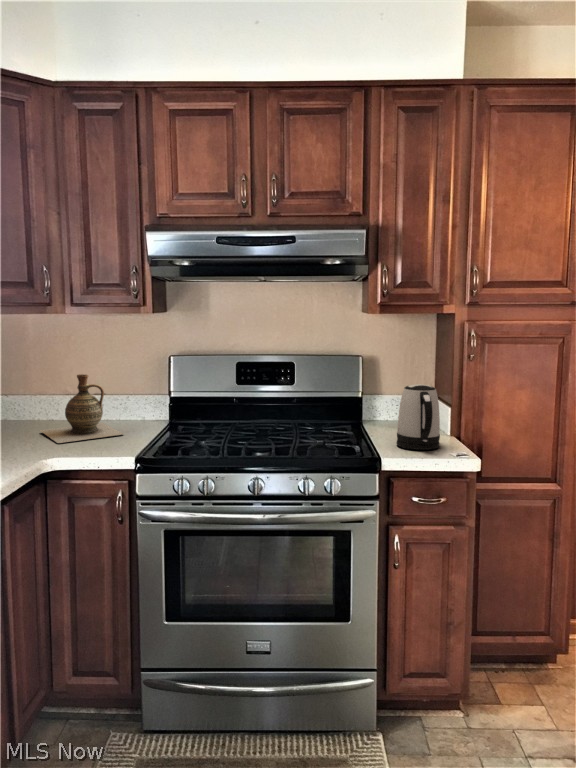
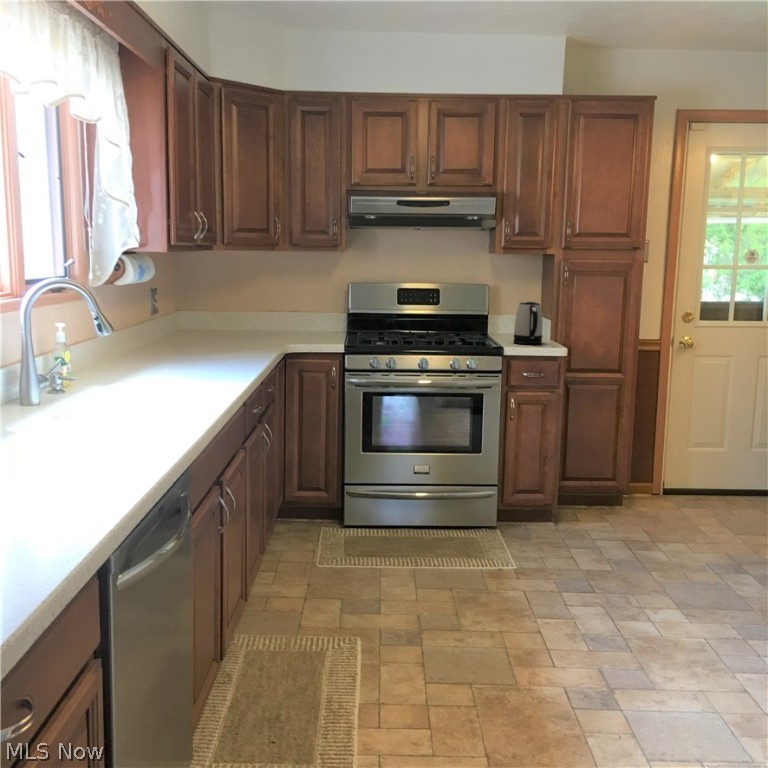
ceramic jug: present [40,374,123,443] -> none [265,294,325,339]

